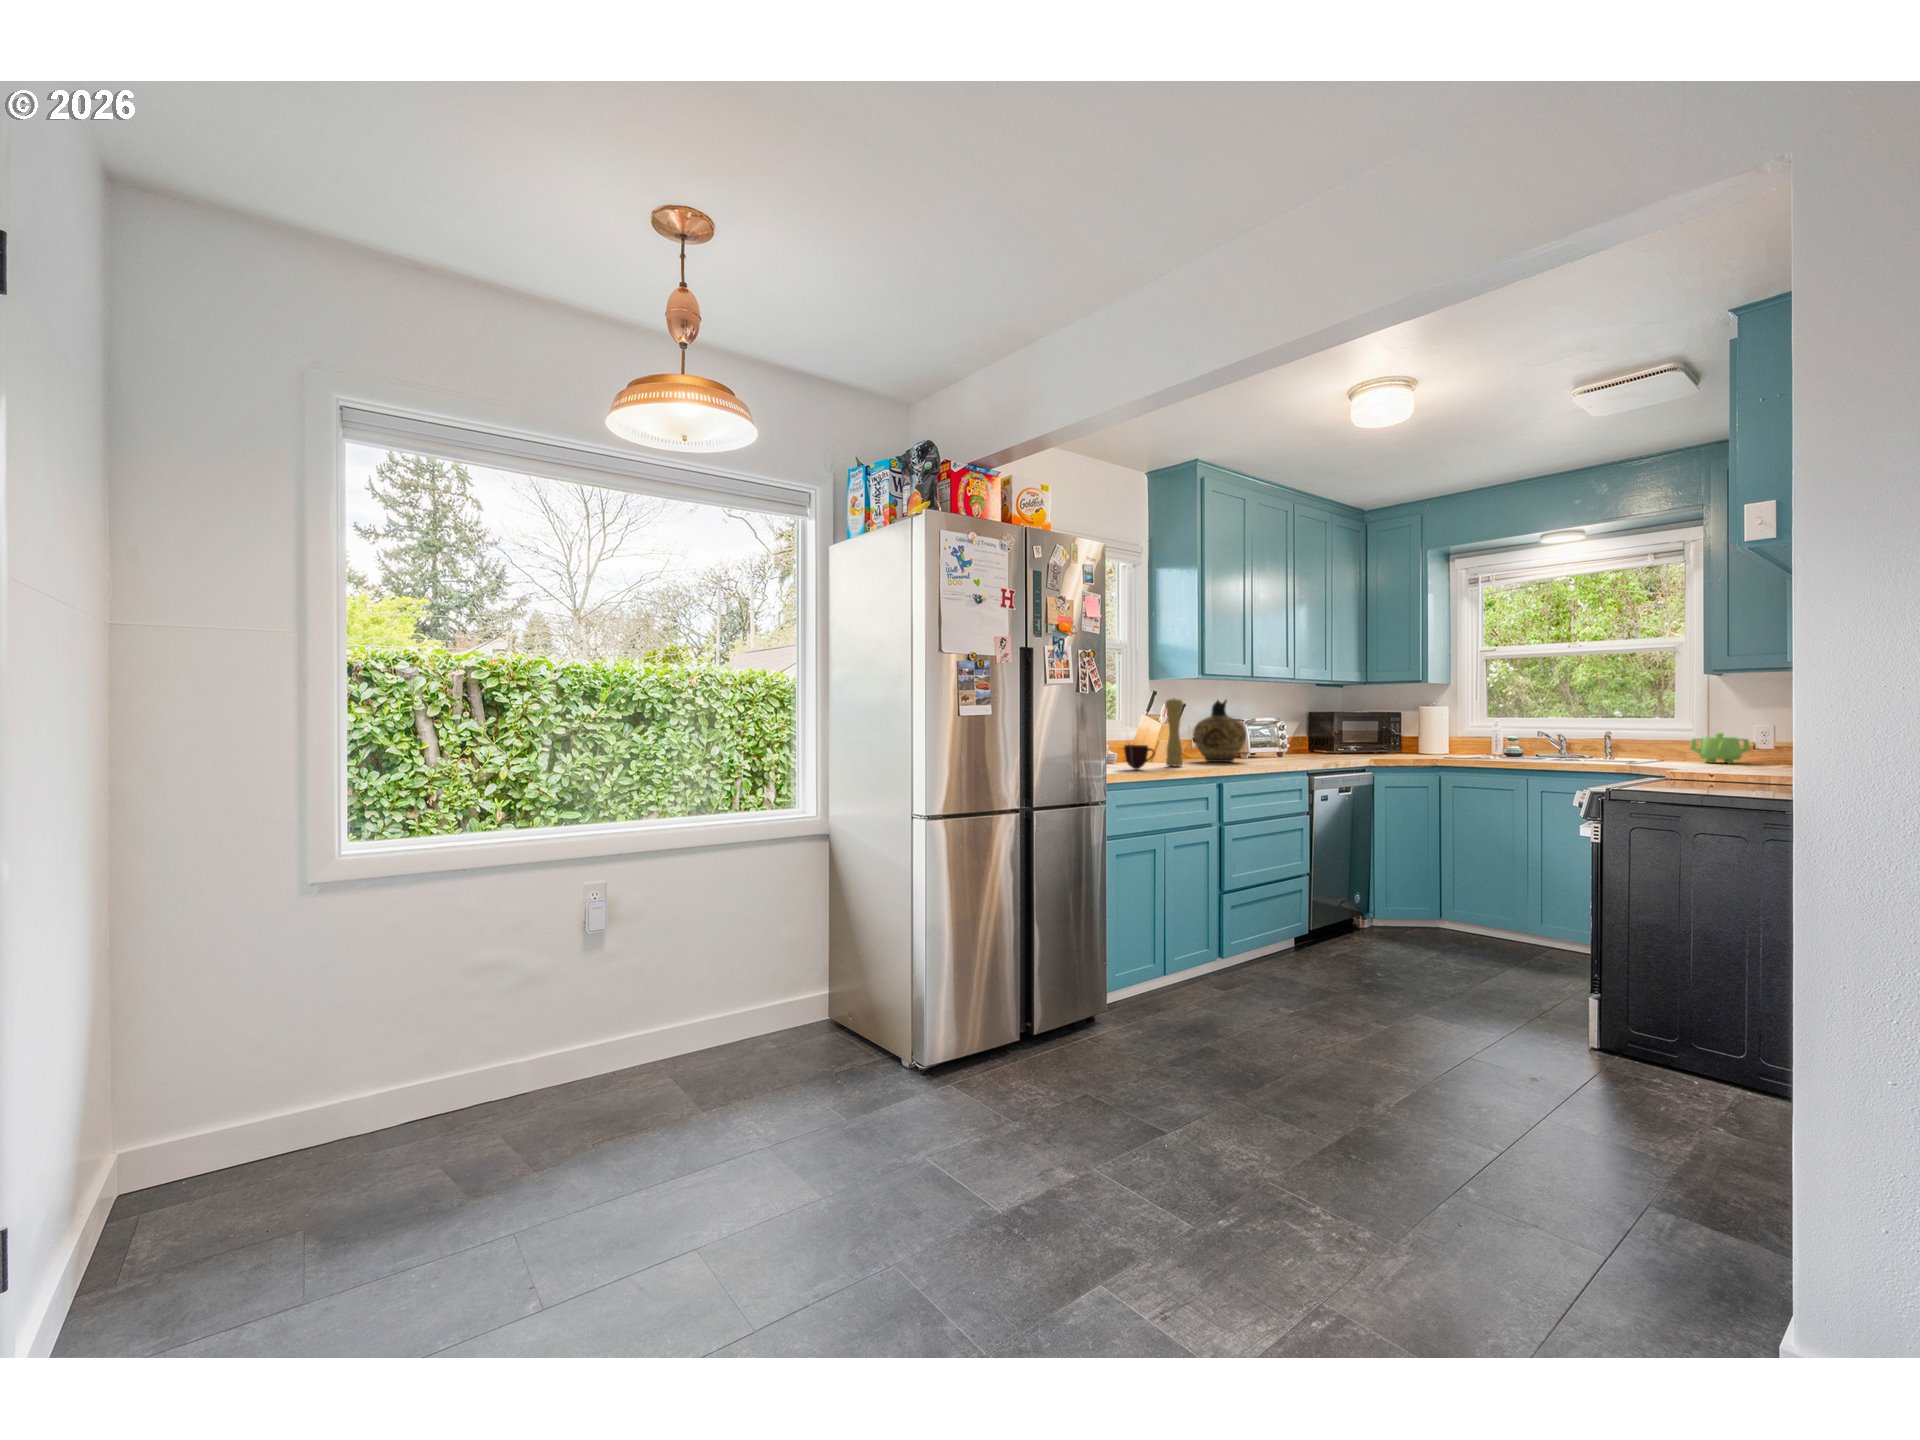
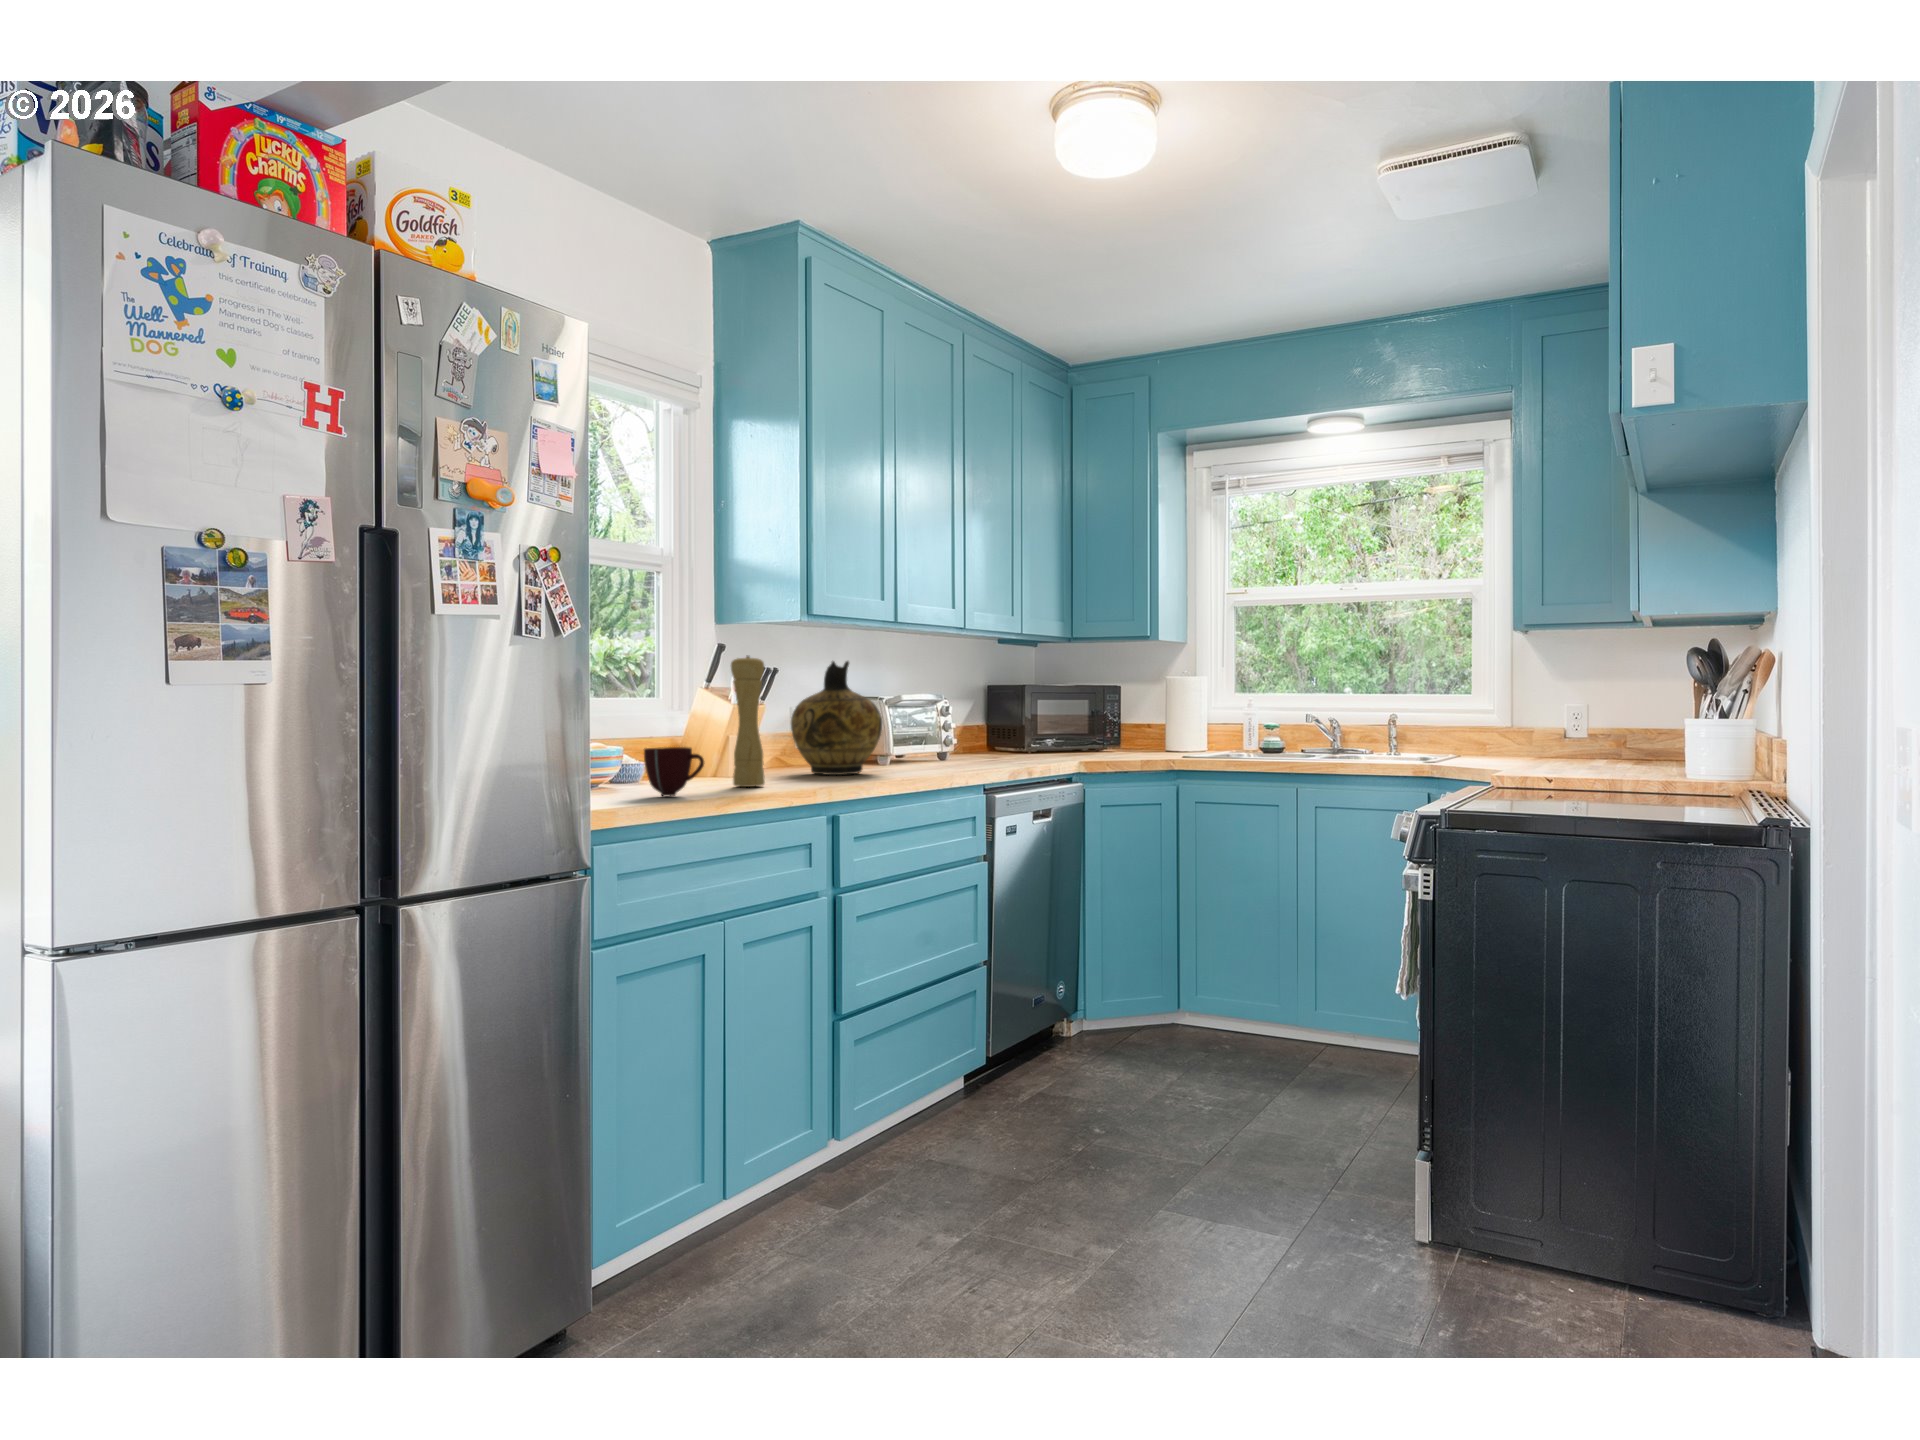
teapot: present [1690,733,1750,763] -> none [1498,716,1569,760]

